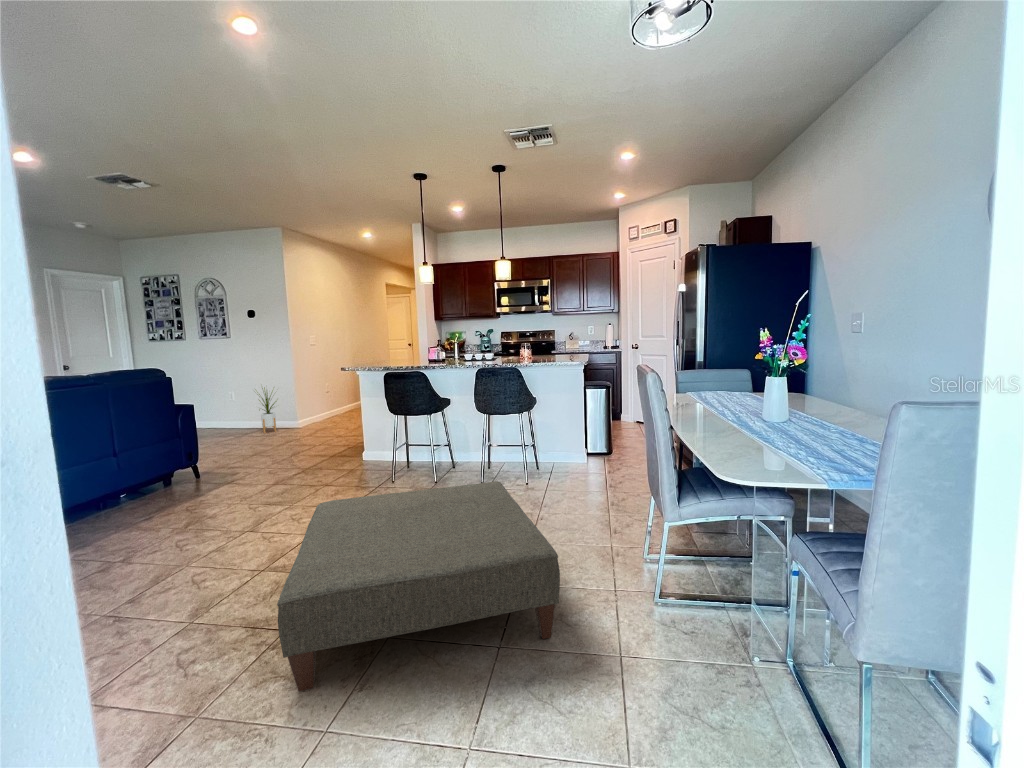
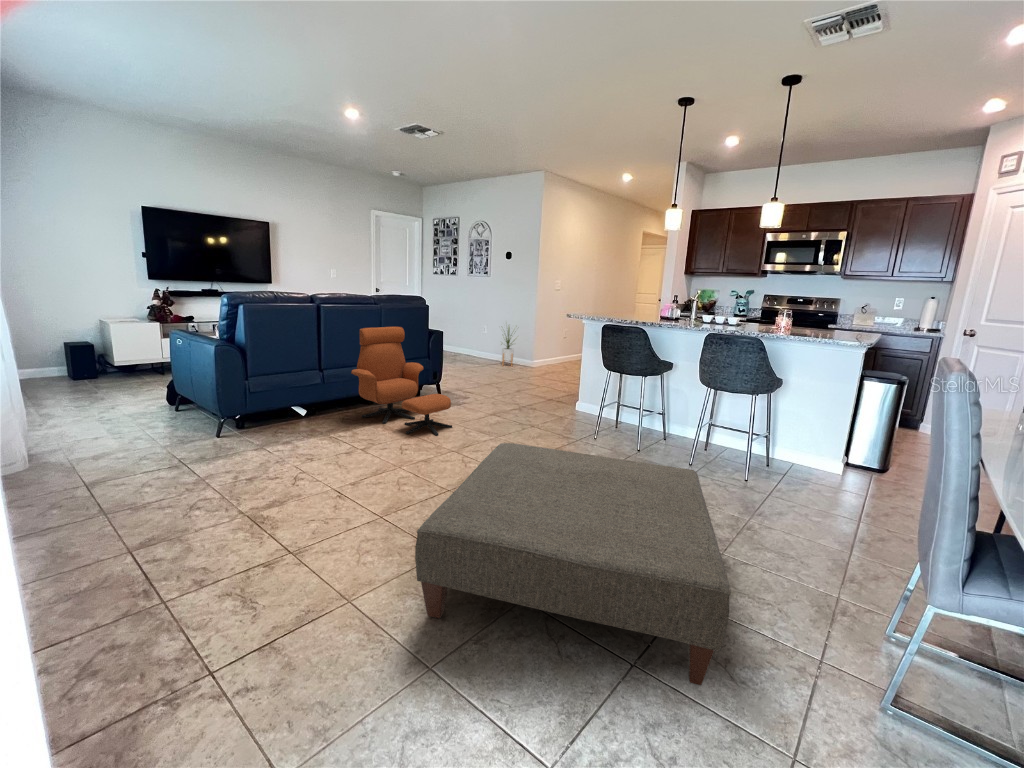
lounge chair: none [74,408,234,530] -> present [351,327,452,436]

